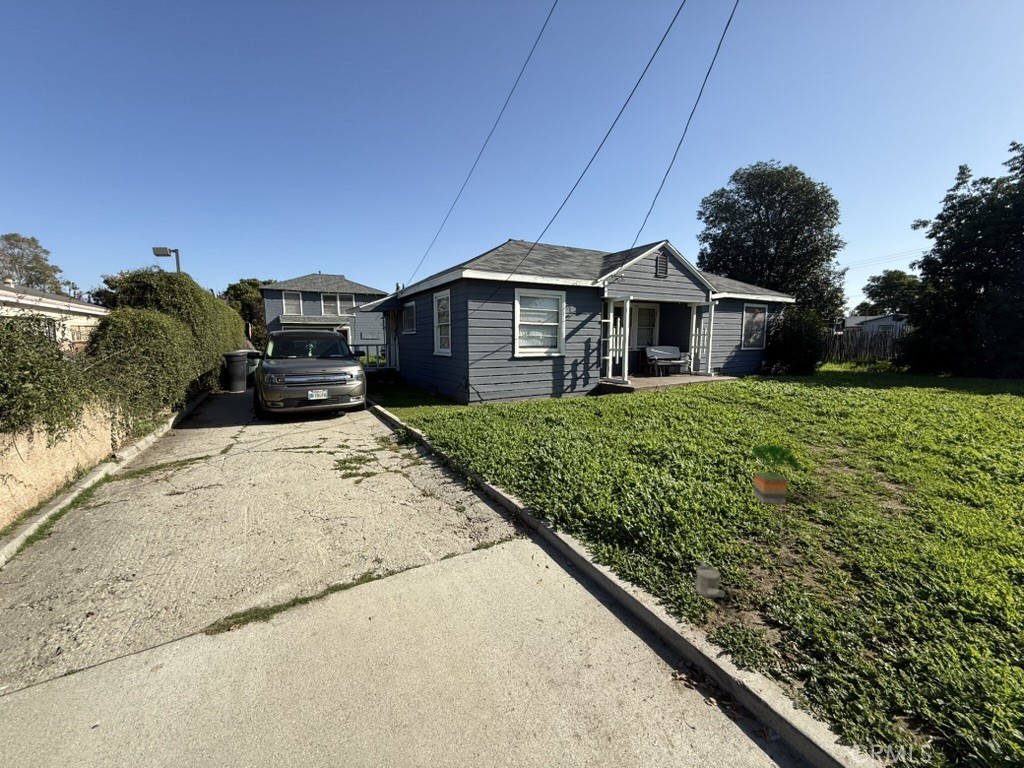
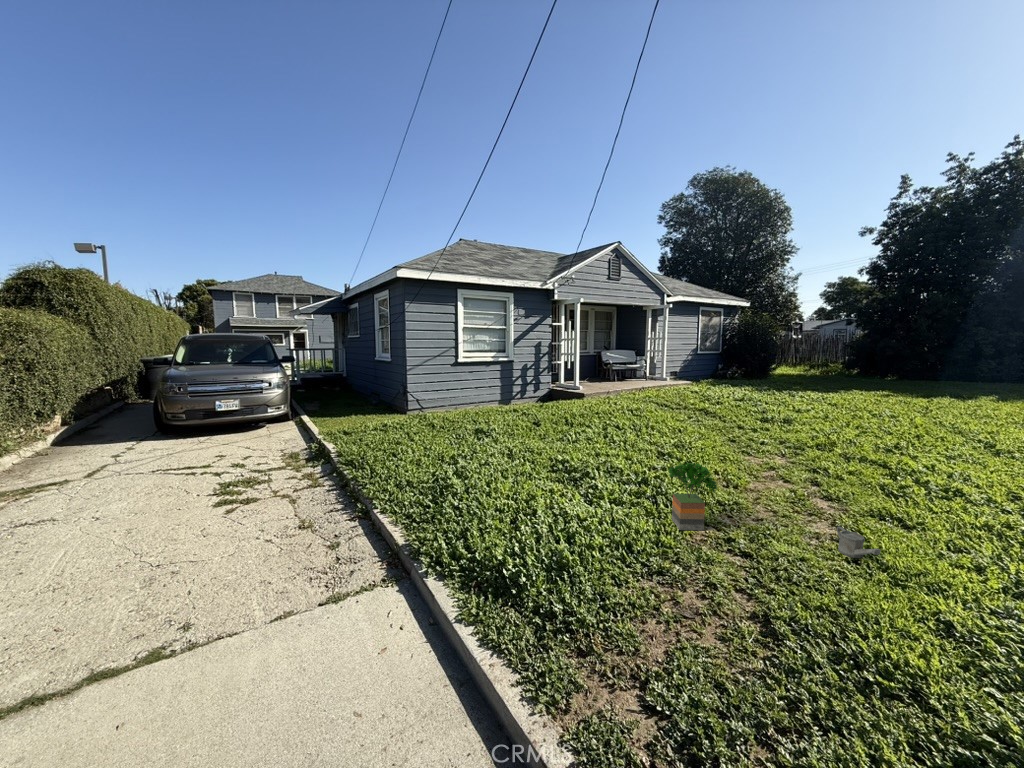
watering can: present [696,561,725,598] -> present [837,527,881,558]

